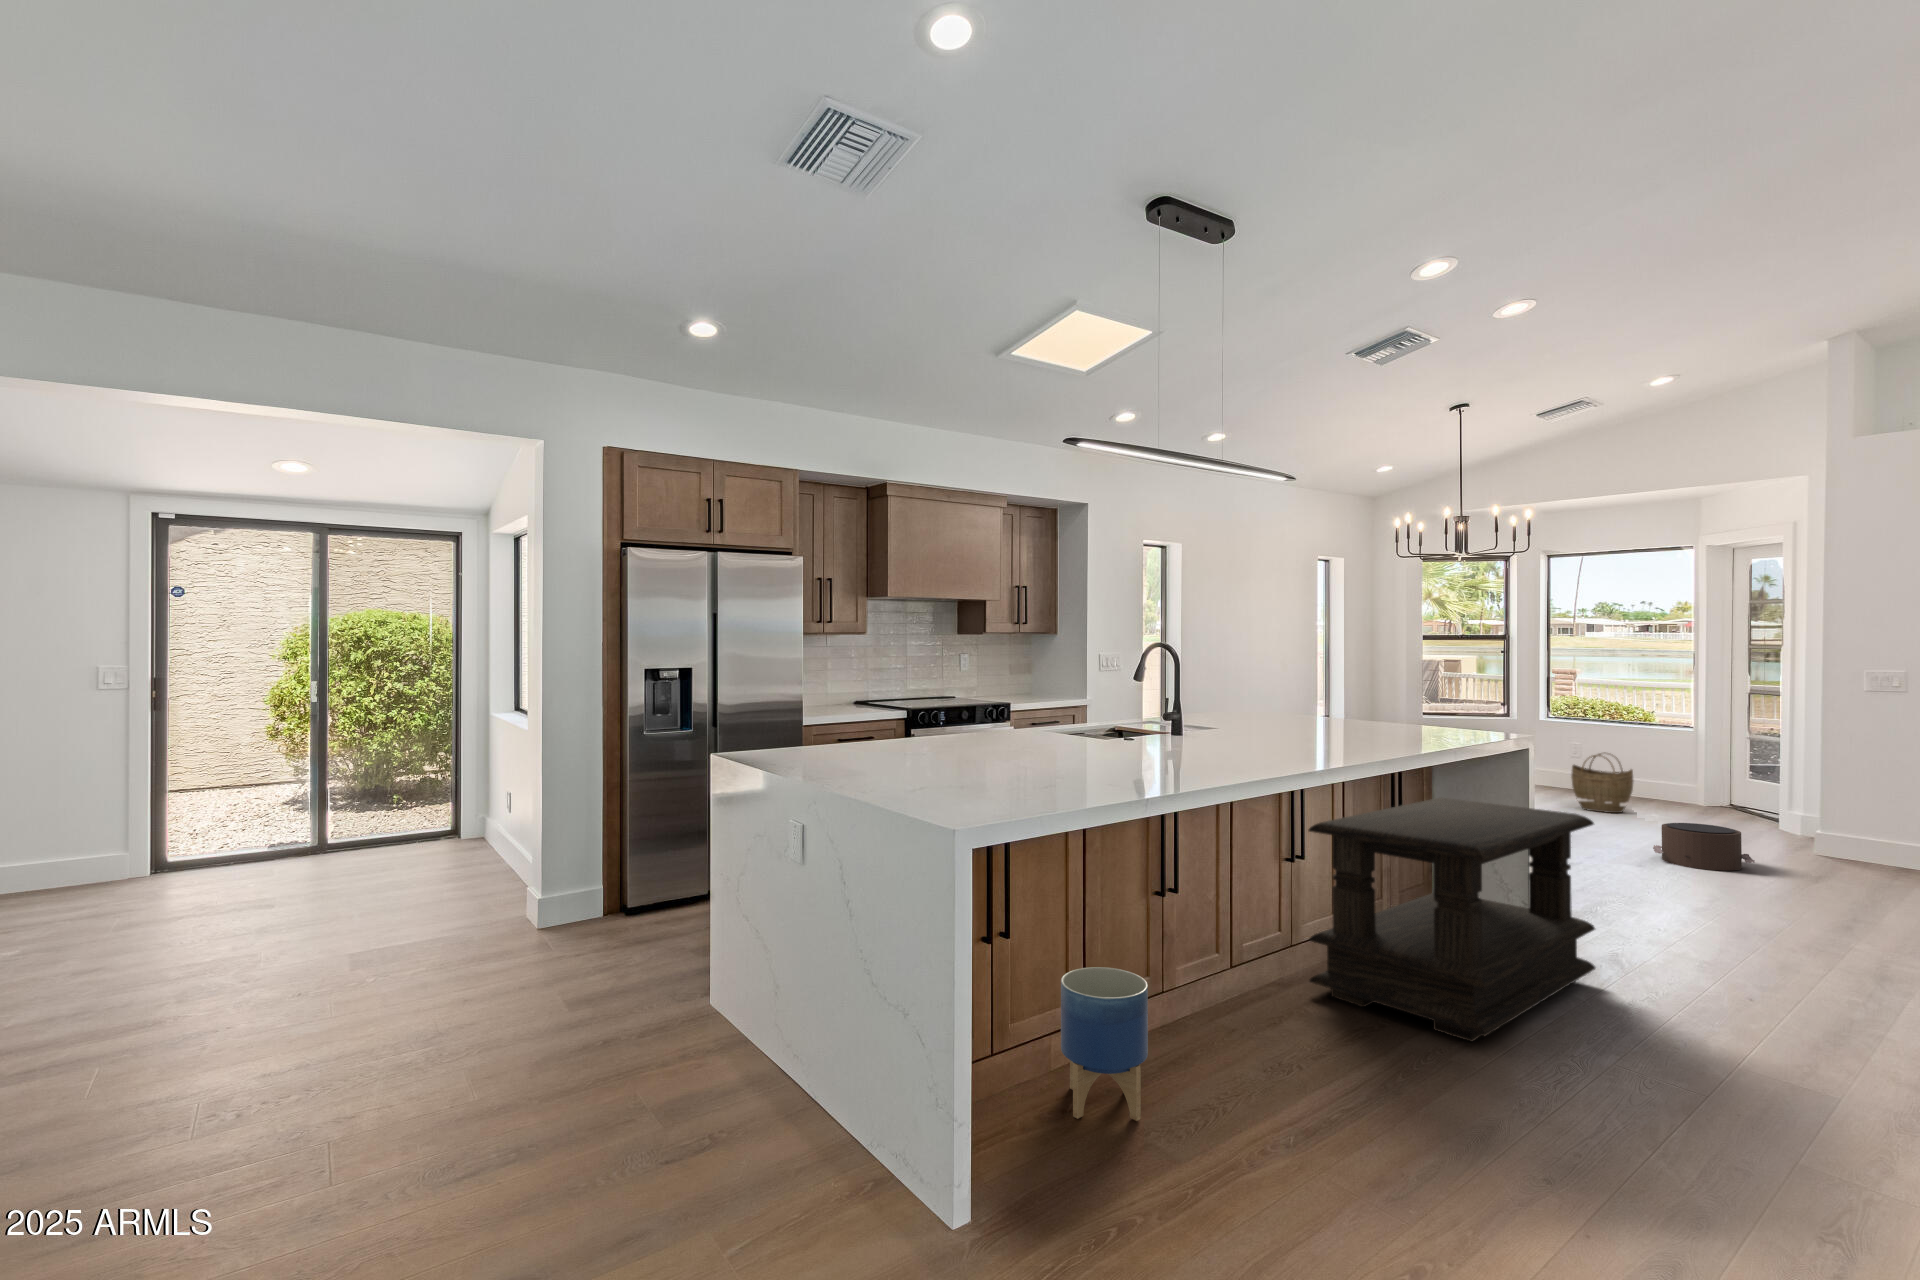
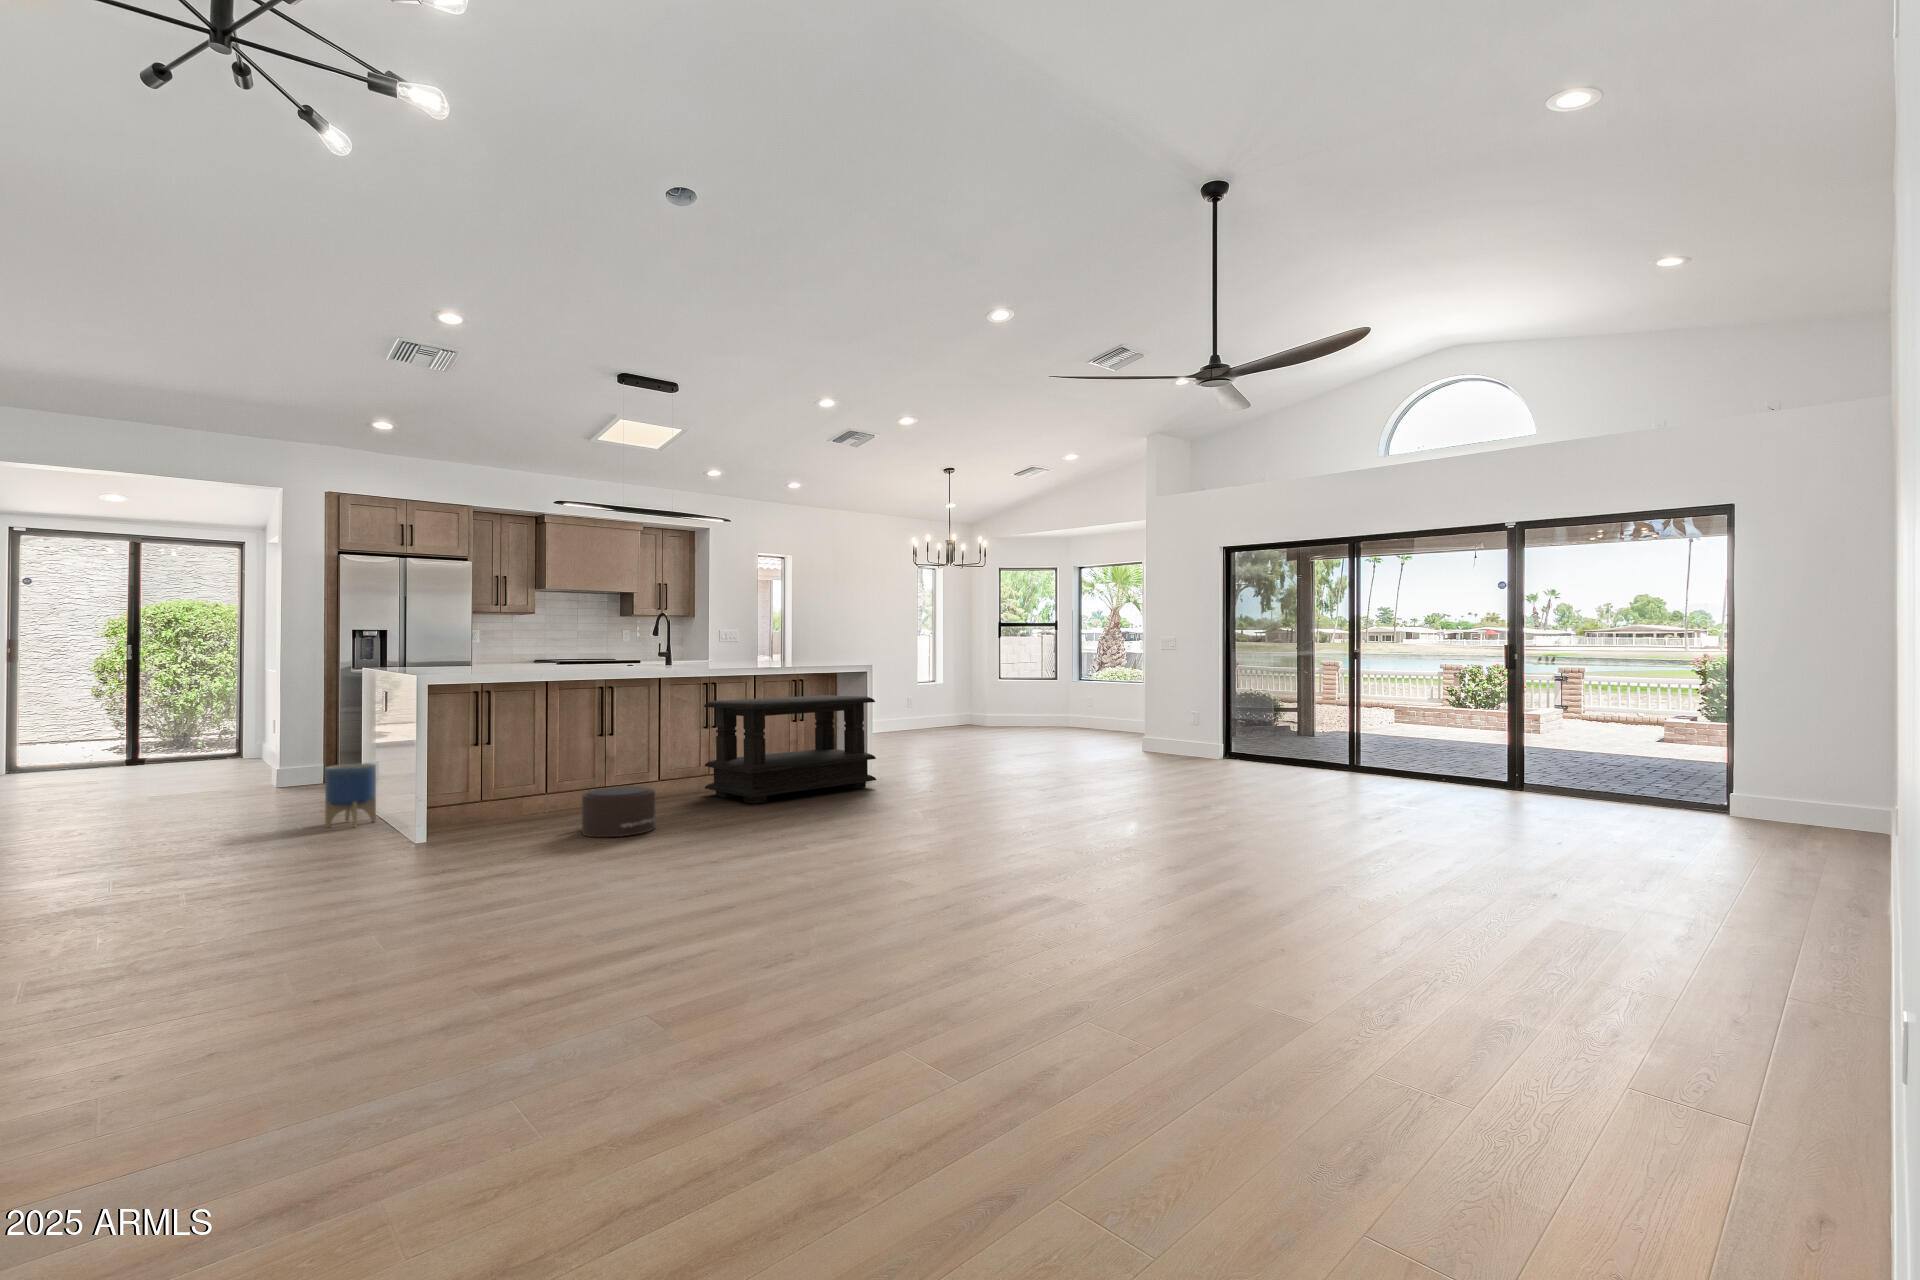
woven basket: present [1571,753,1633,813] -> none [1089,692,1125,732]
pouf: present [1653,823,1755,871] -> present [570,786,656,837]
planter: present [1061,967,1148,1121] -> present [325,763,376,827]

